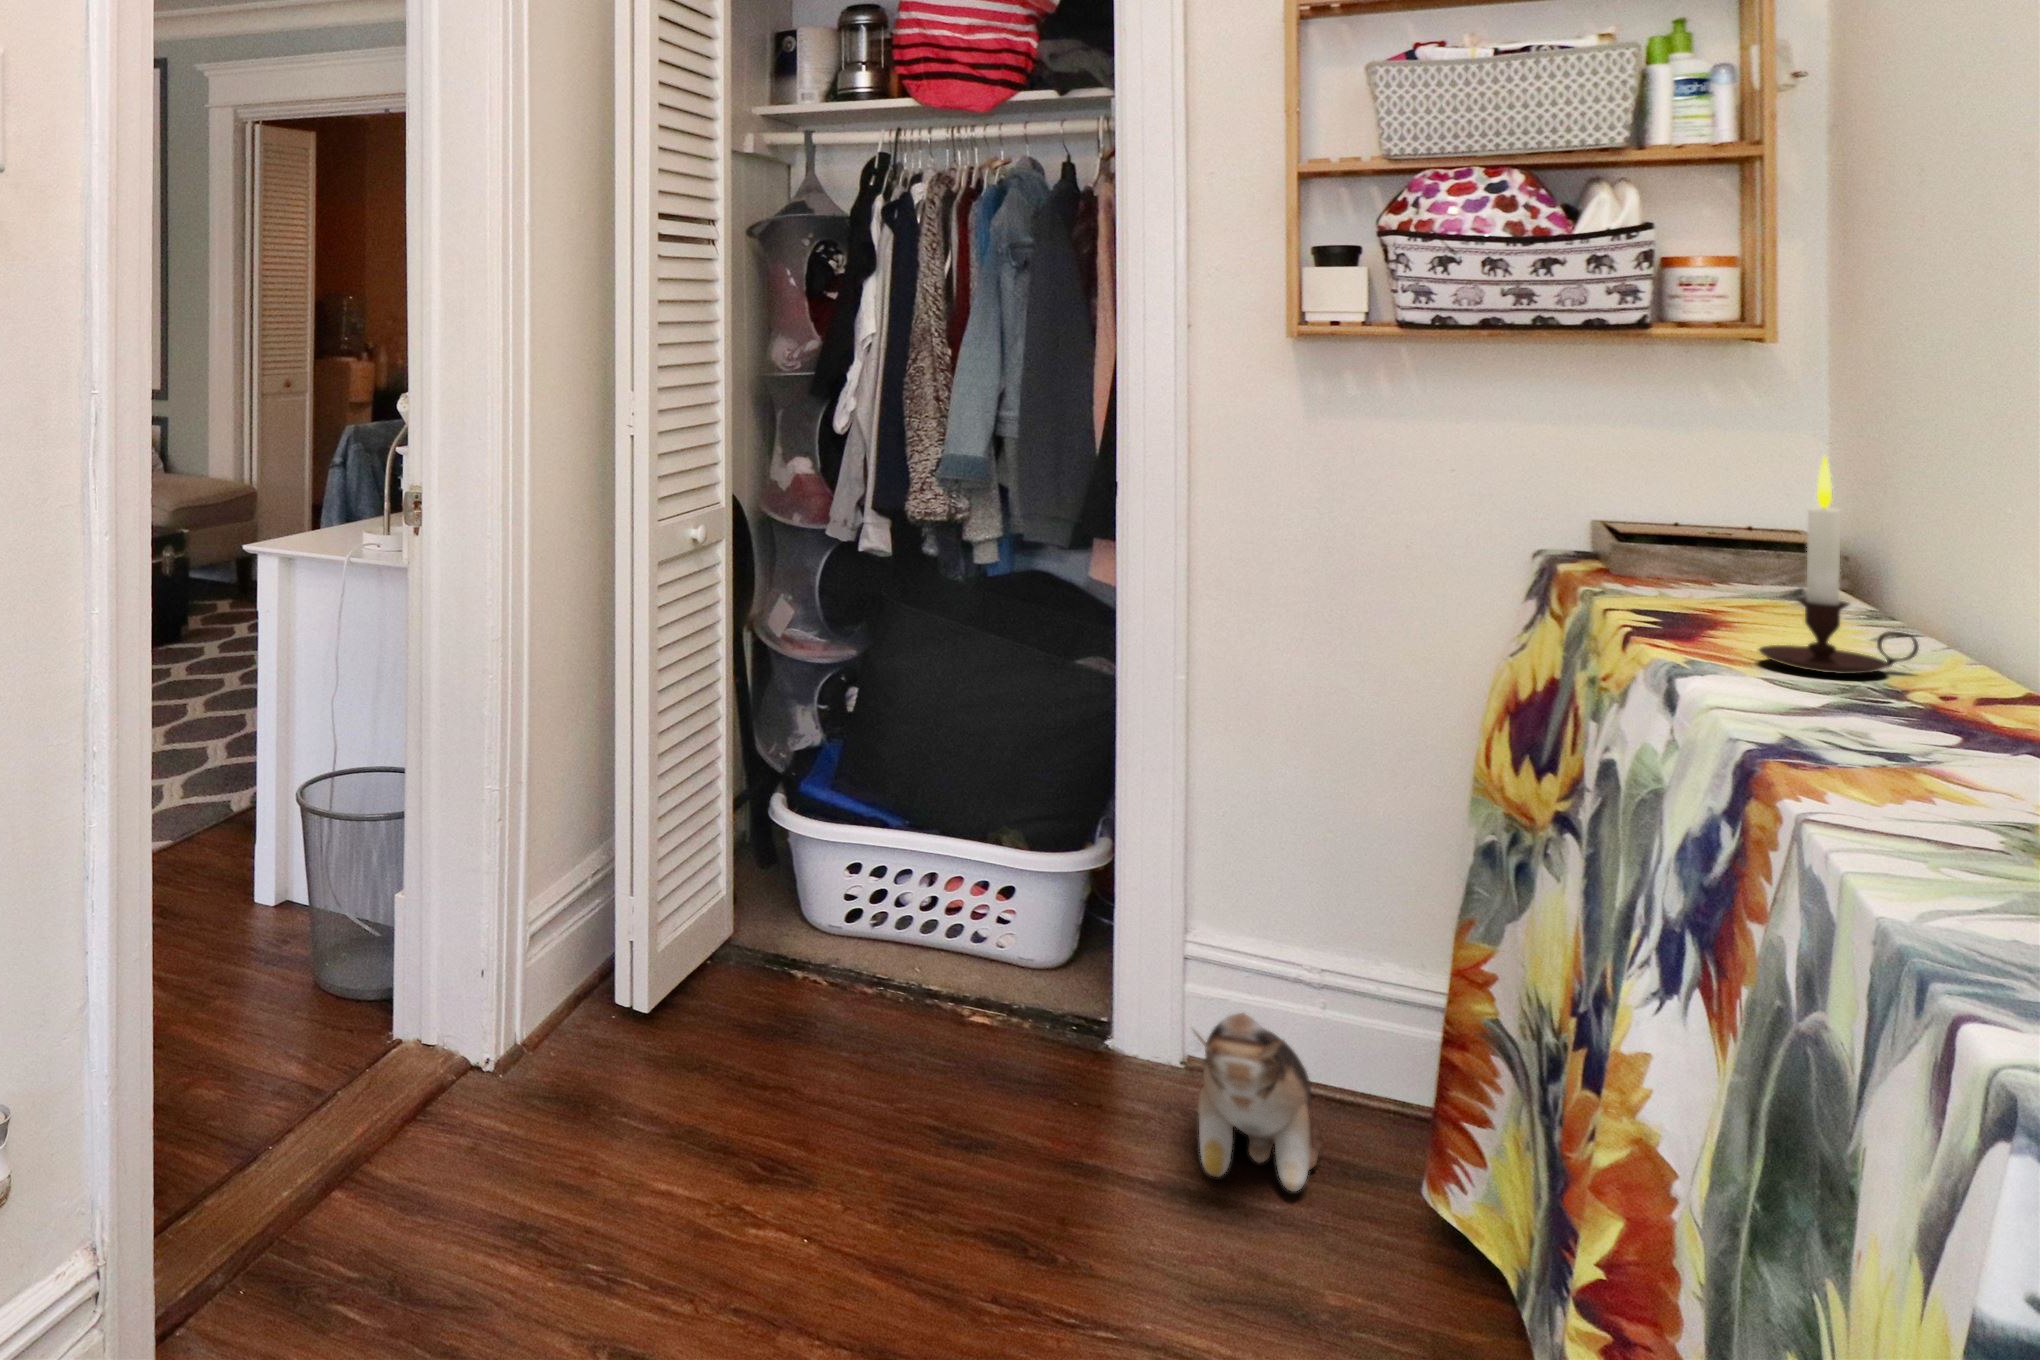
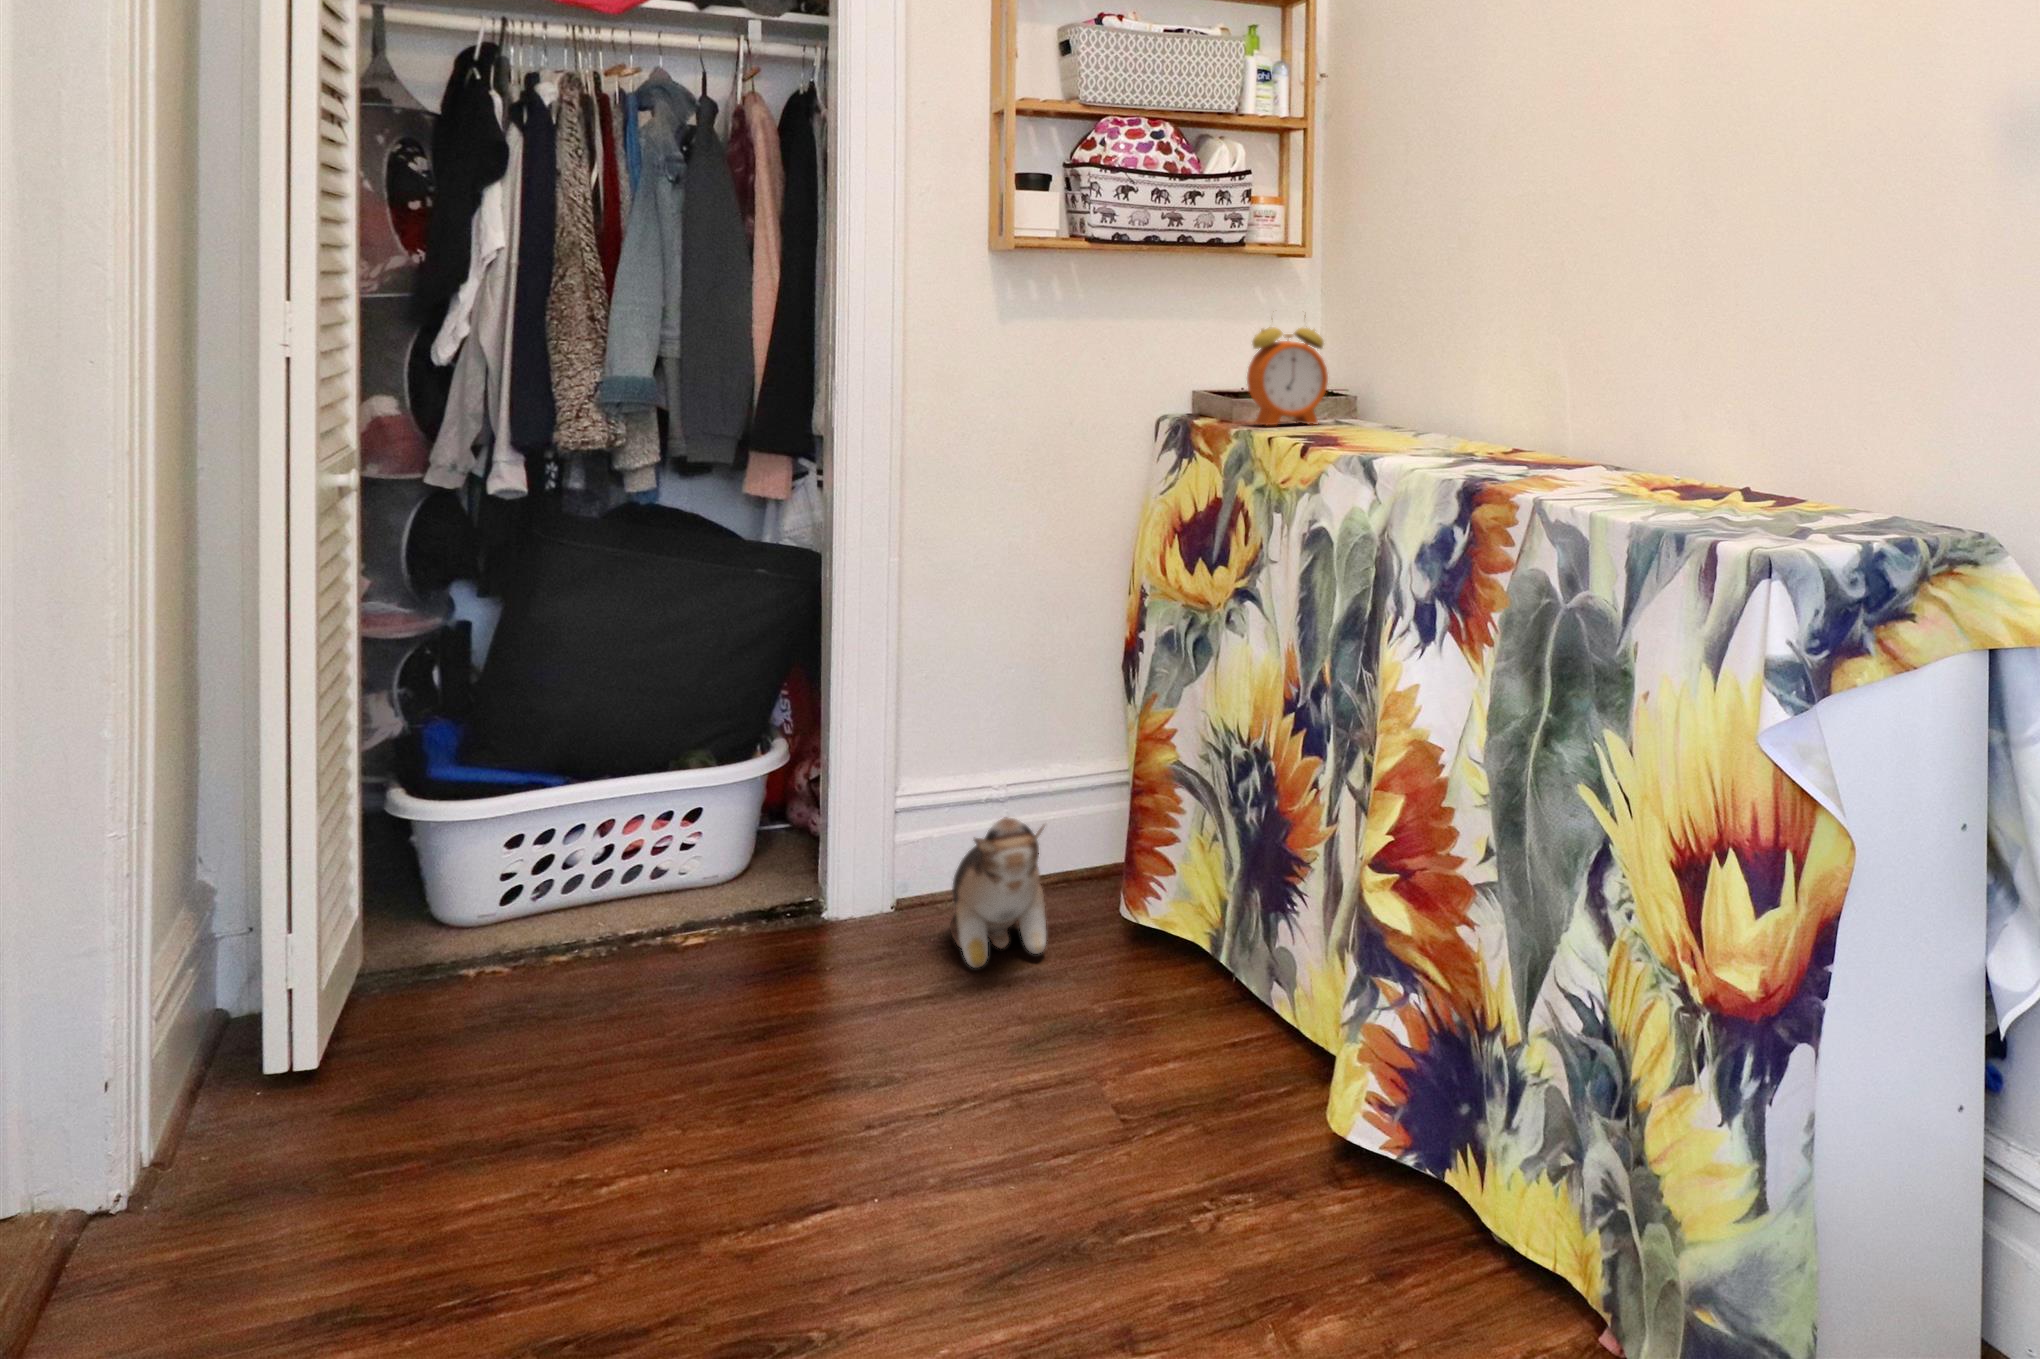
alarm clock: none [1623,421,1769,590] -> present [1247,327,1328,425]
candle: present [1759,457,1919,674] -> none [1383,316,1453,448]

